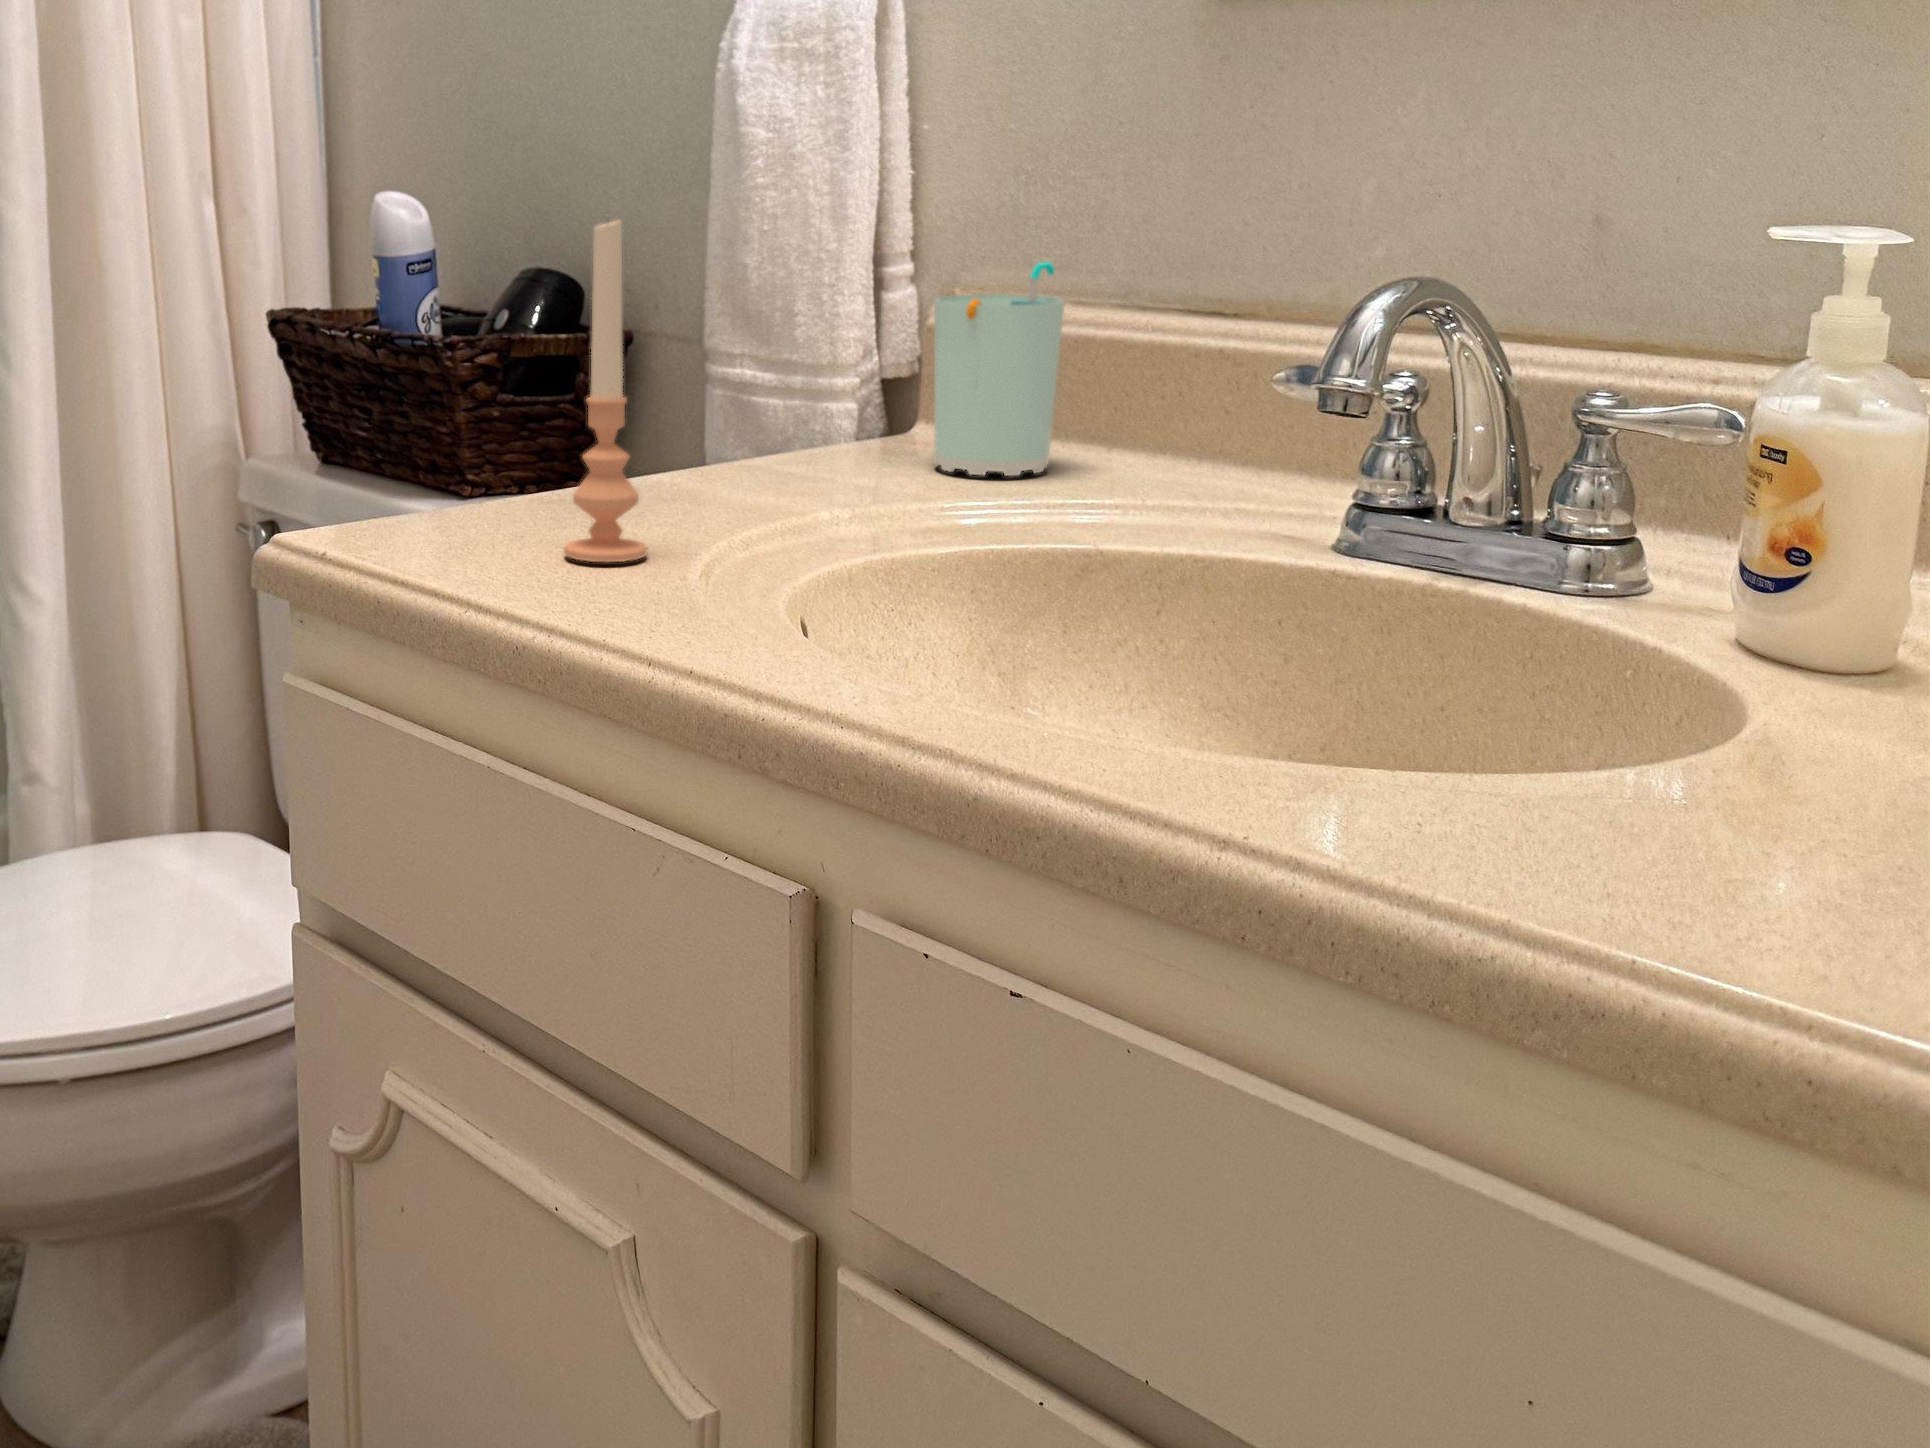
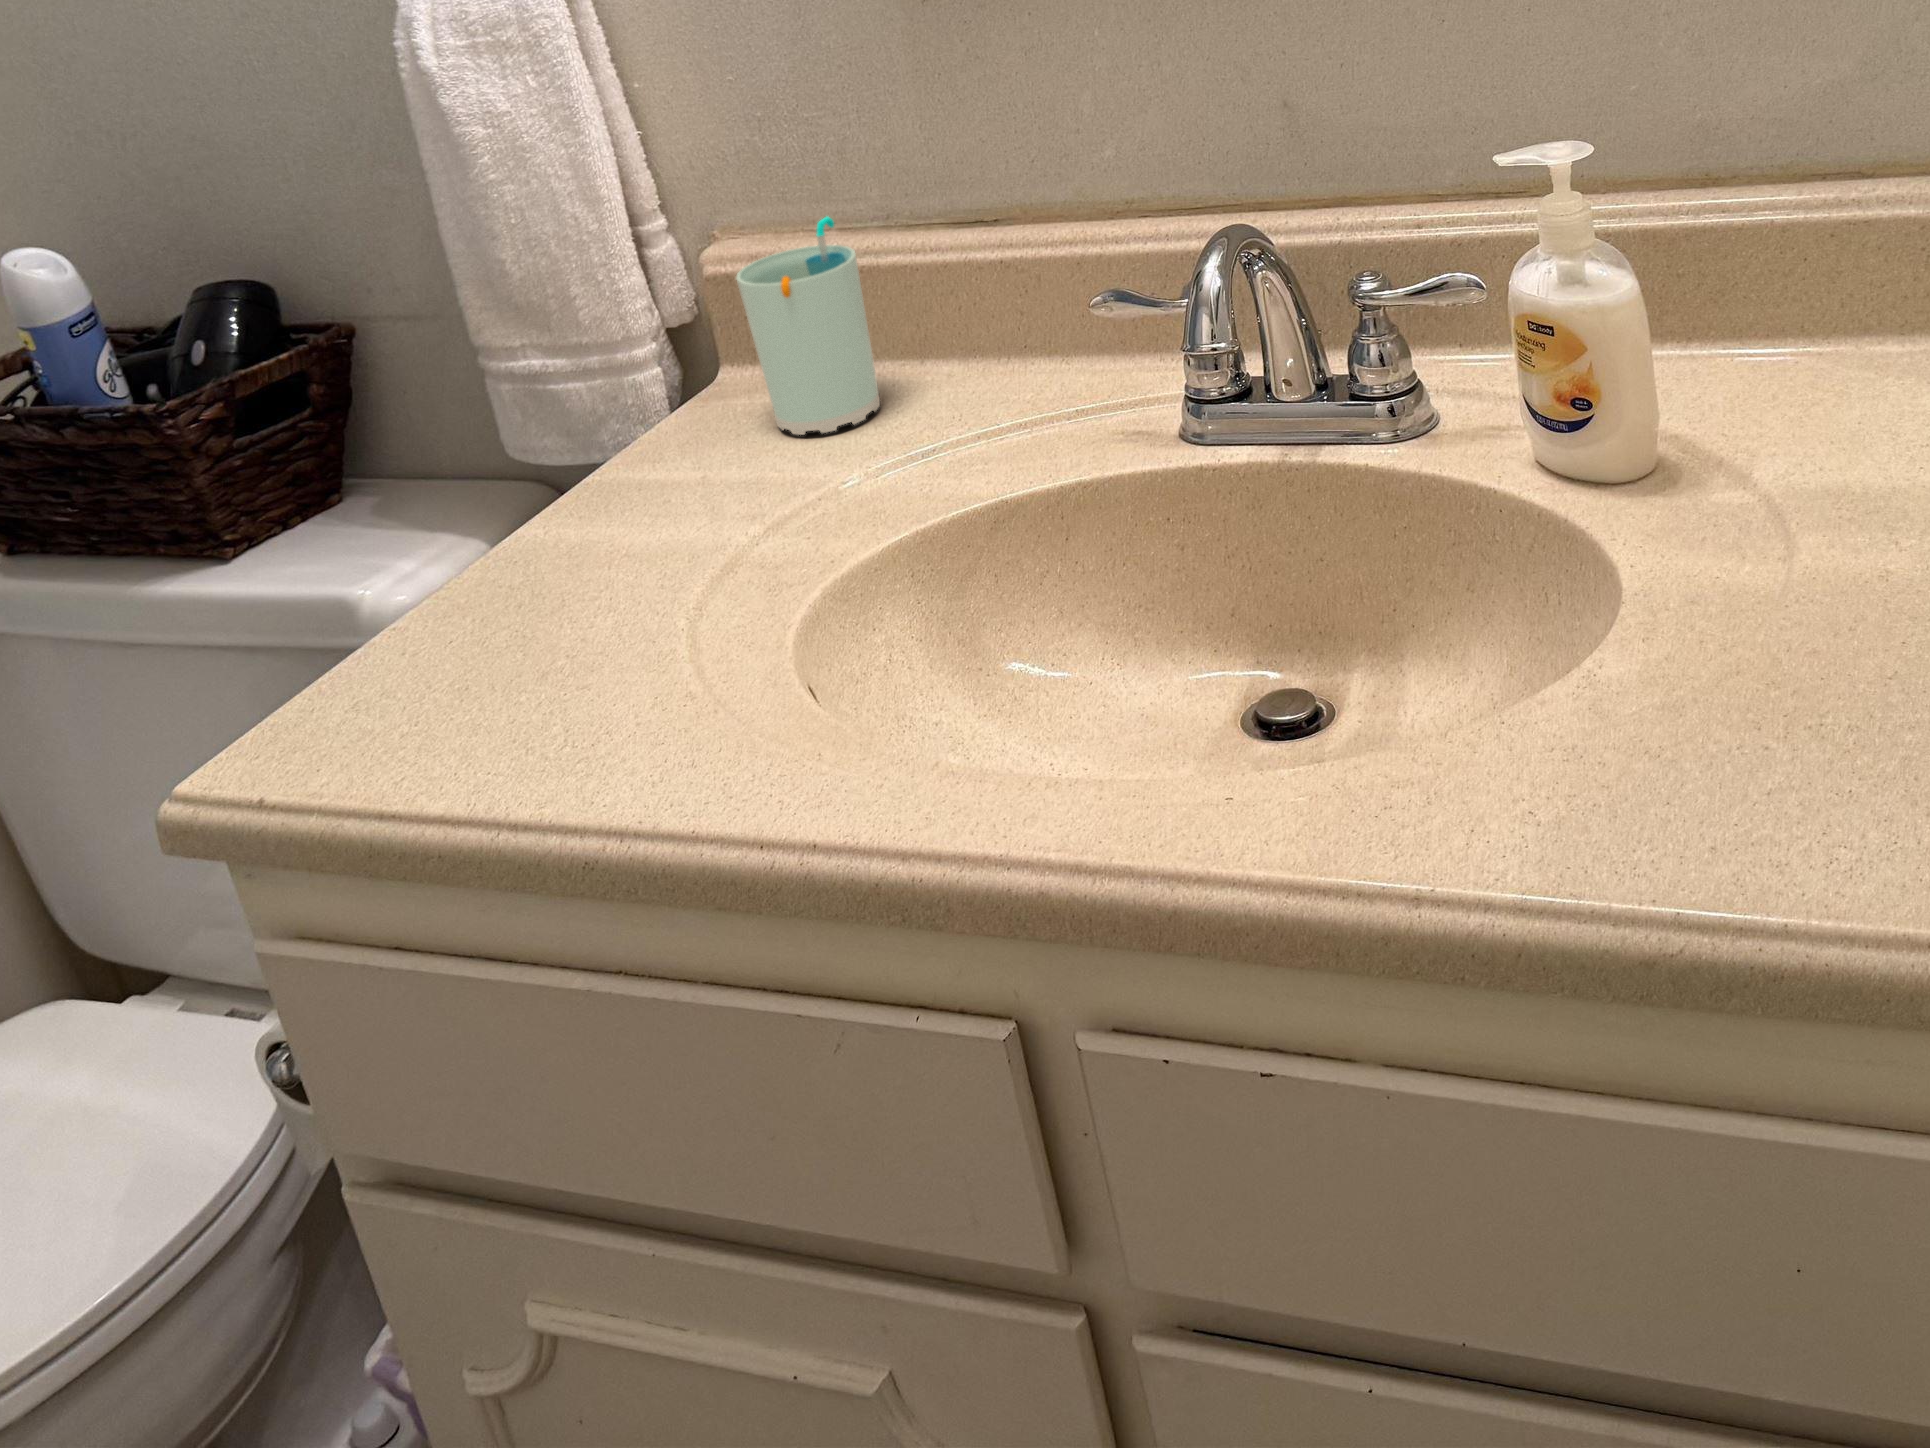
candle: present [564,220,647,562] -> none [488,374,635,723]

